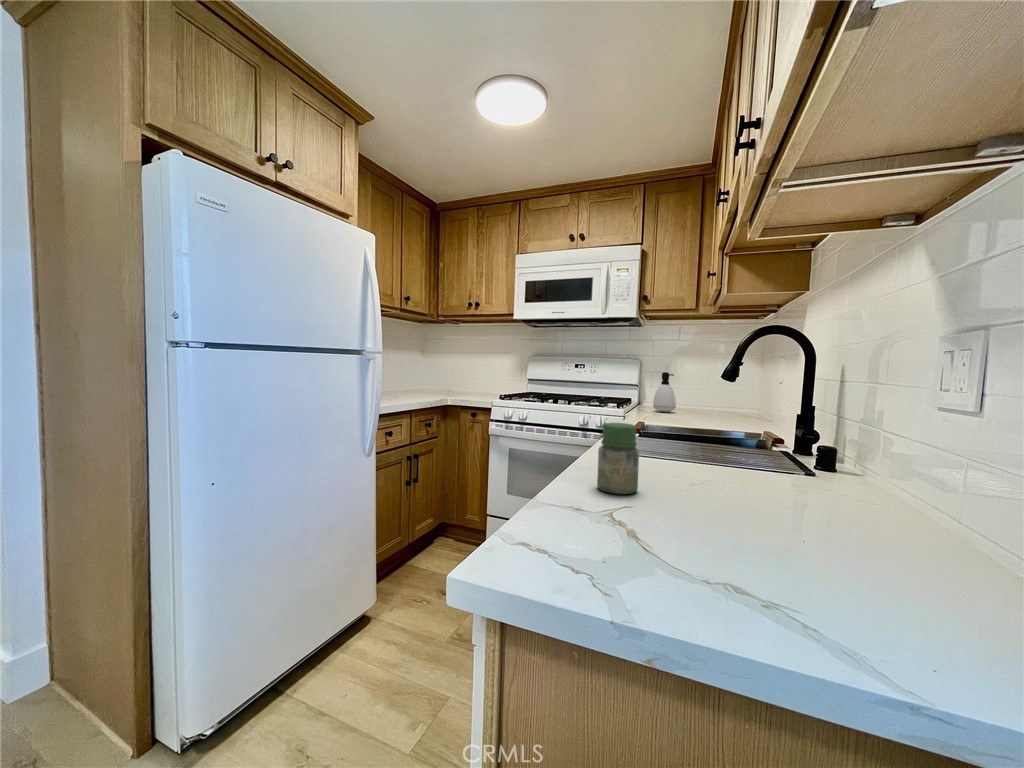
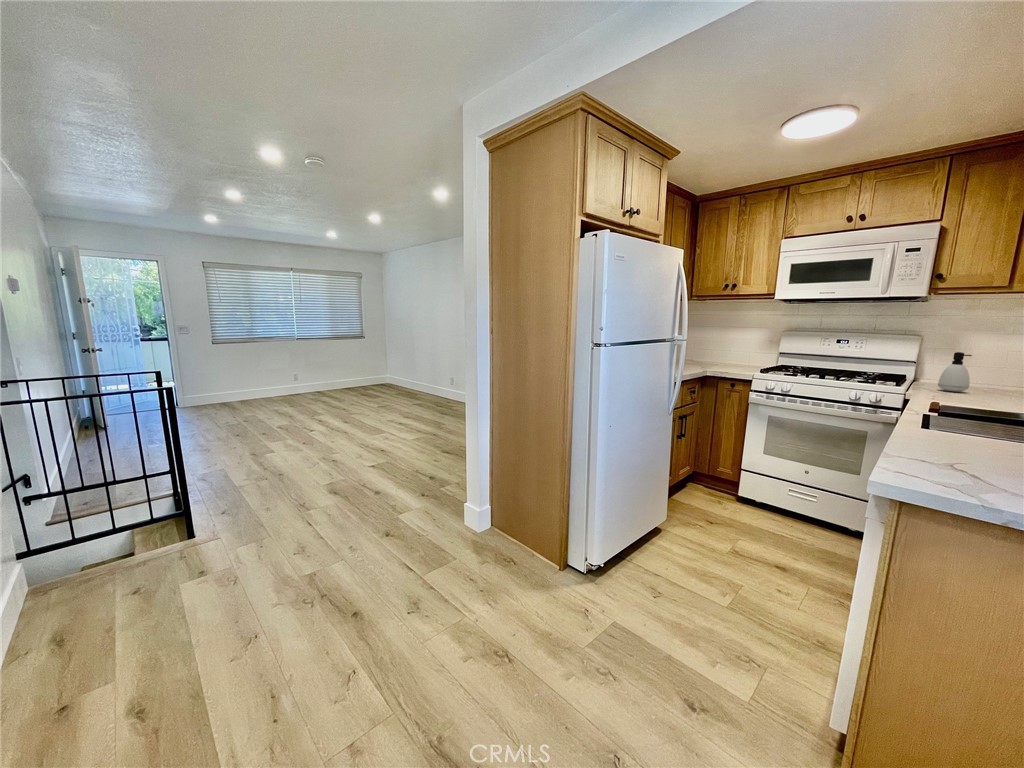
jar: present [597,423,639,494] -> none [941,414,985,462]

